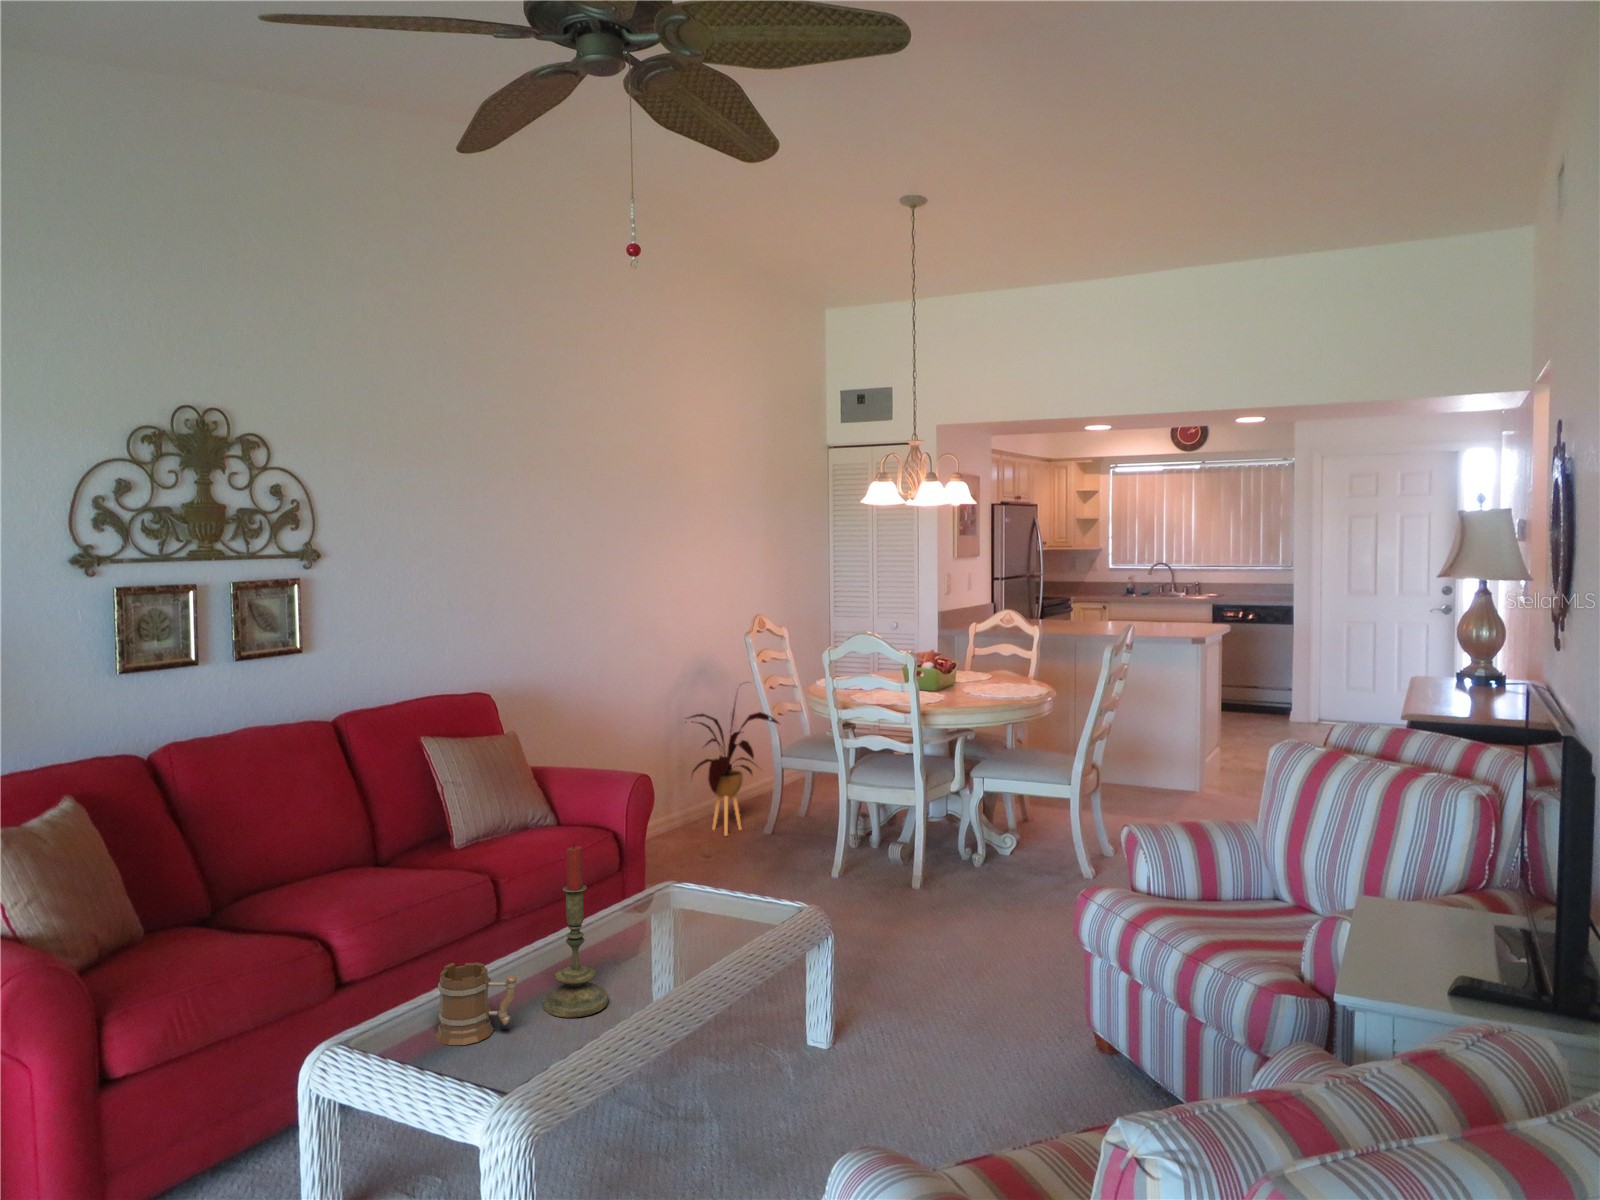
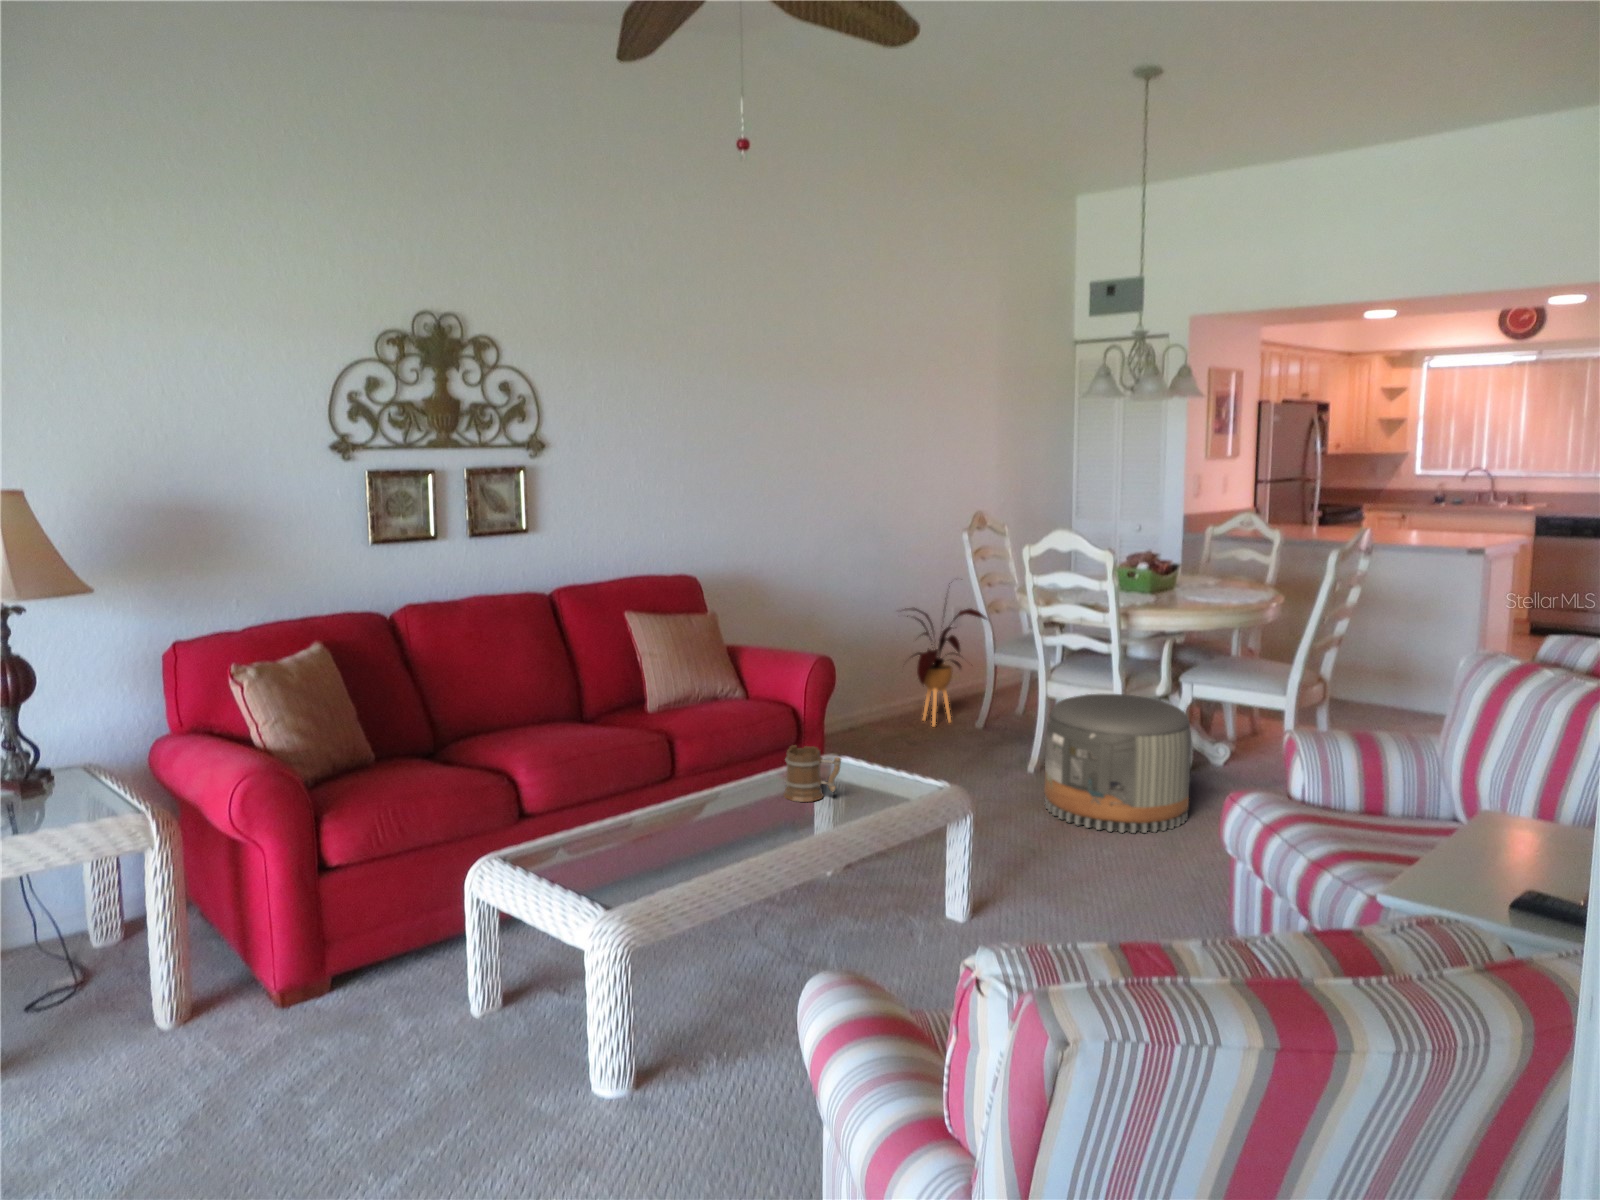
pouf: none [863,794,1000,933] -> present [1044,694,1191,833]
candle: present [543,843,608,1018] -> none [661,698,719,855]
mug: present [436,962,517,1045] -> present [784,745,841,802]

